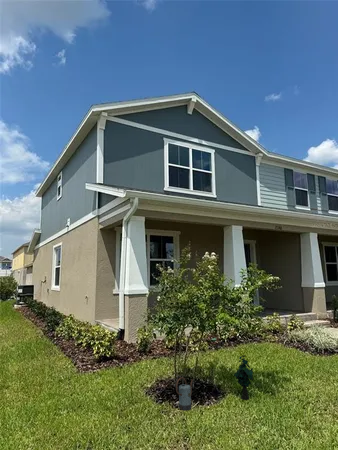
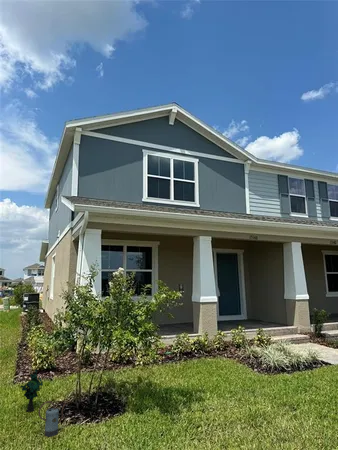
decorative plant: present [234,355,253,400] -> present [20,369,43,412]

